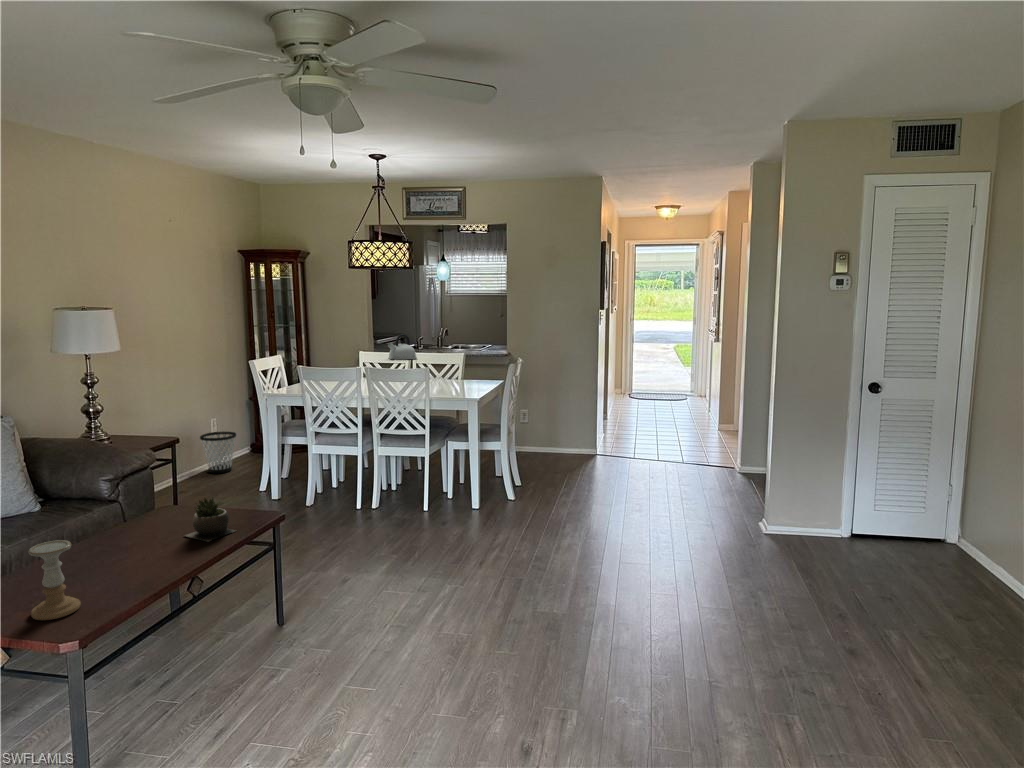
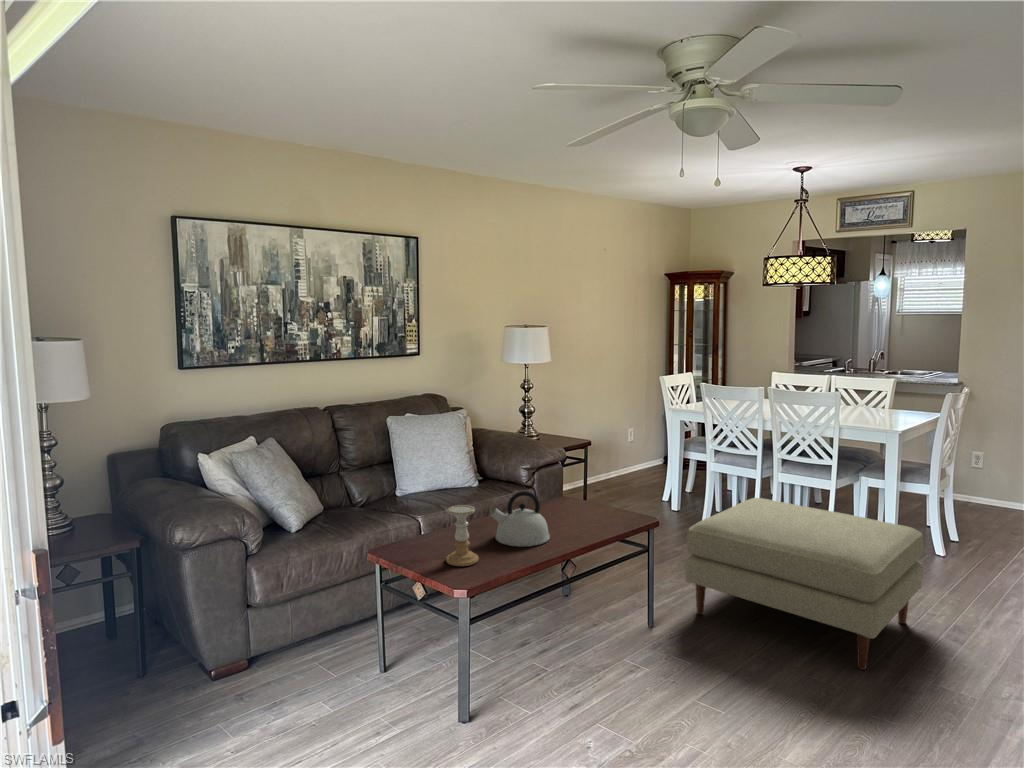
kettle: present [388,334,416,360] -> present [490,491,550,547]
wastebasket: present [200,431,236,473] -> none [616,441,648,480]
ottoman: none [314,473,509,608] -> present [685,498,923,670]
succulent plant: present [185,498,235,541] -> none [567,492,611,532]

